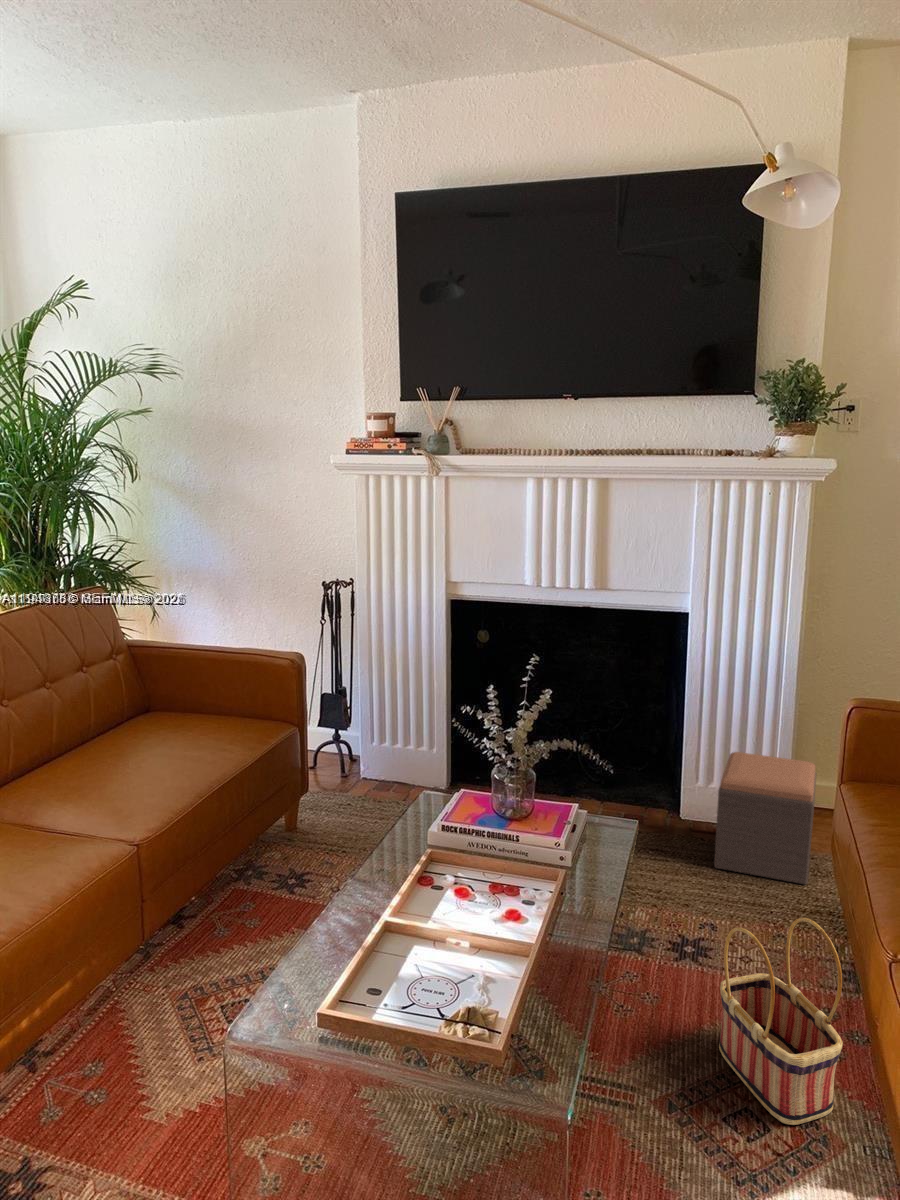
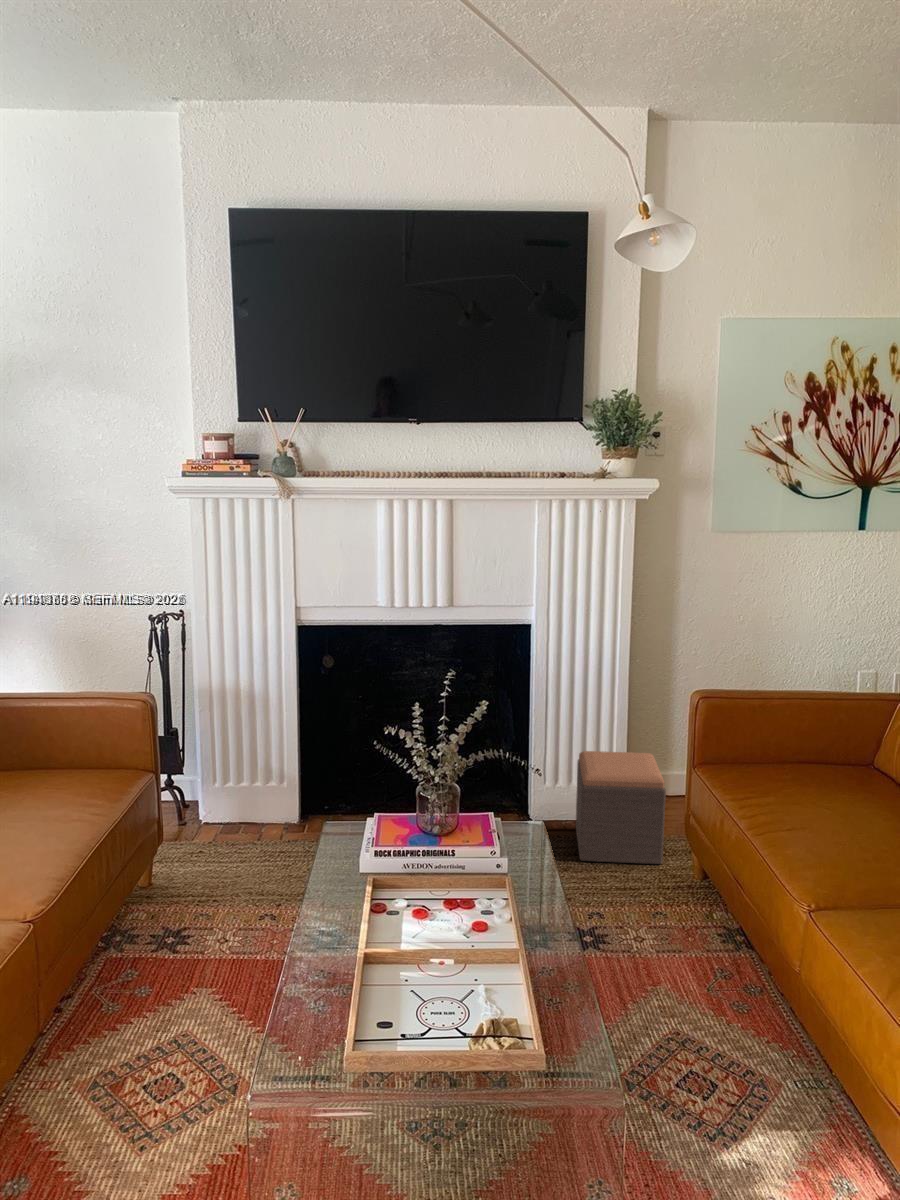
basket: present [719,918,843,1125] -> none [647,888,766,1077]

